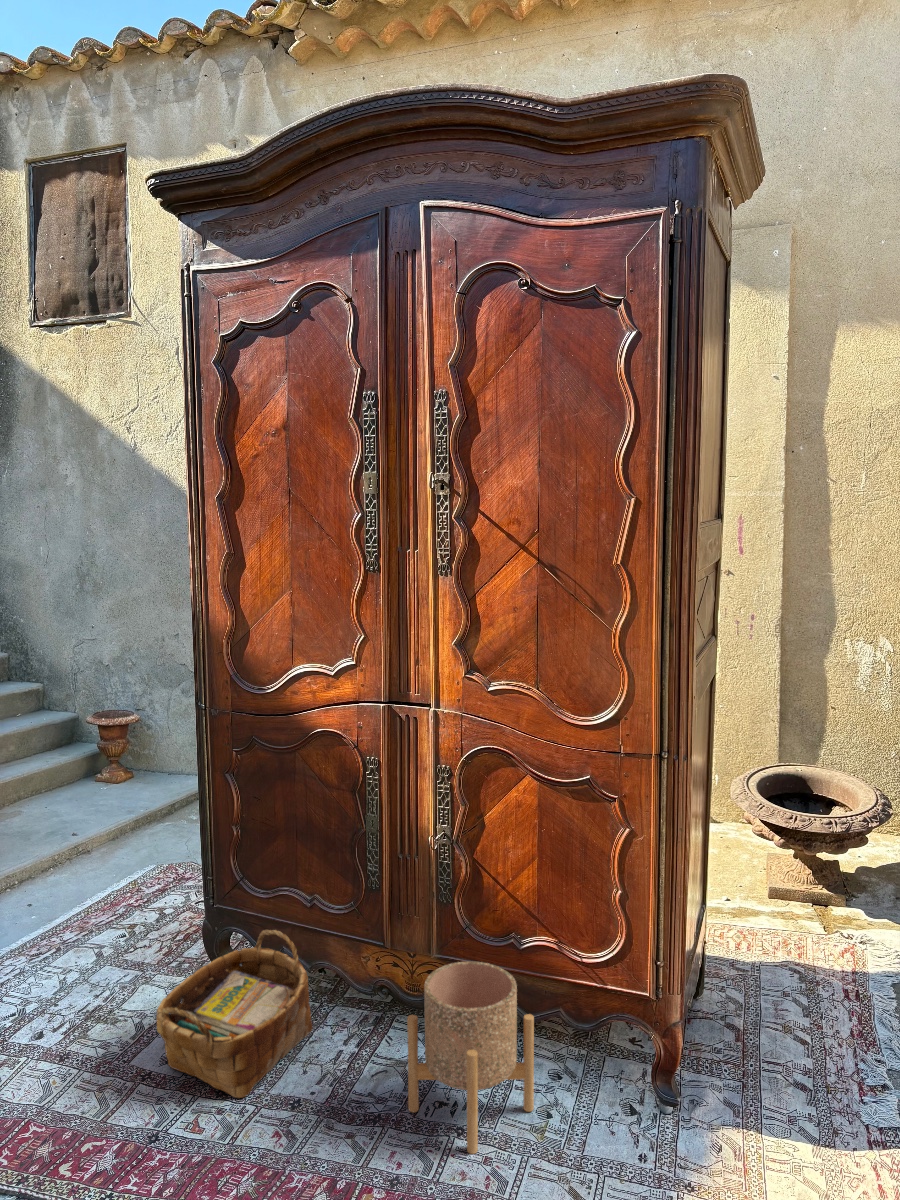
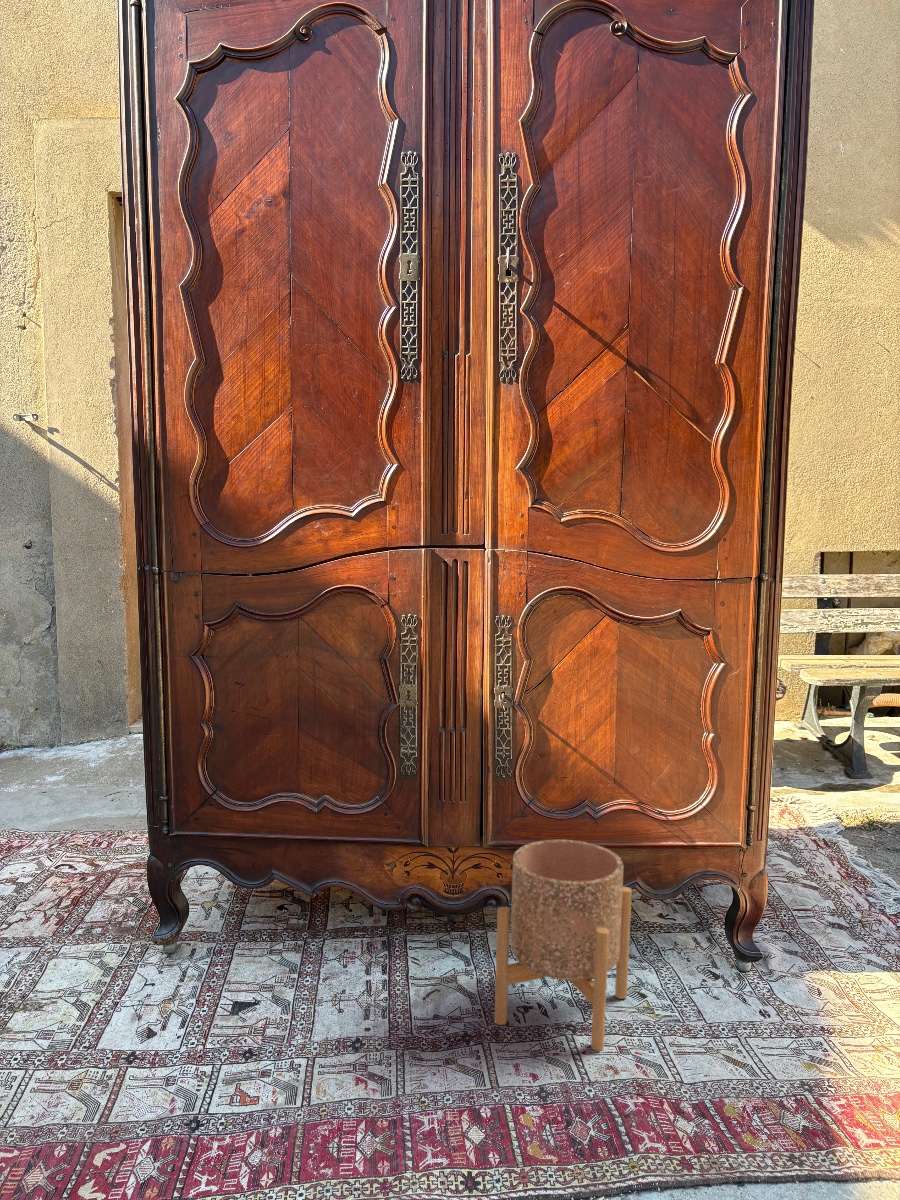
woven basket: present [157,930,313,1098] -> none [143,847,328,1055]

